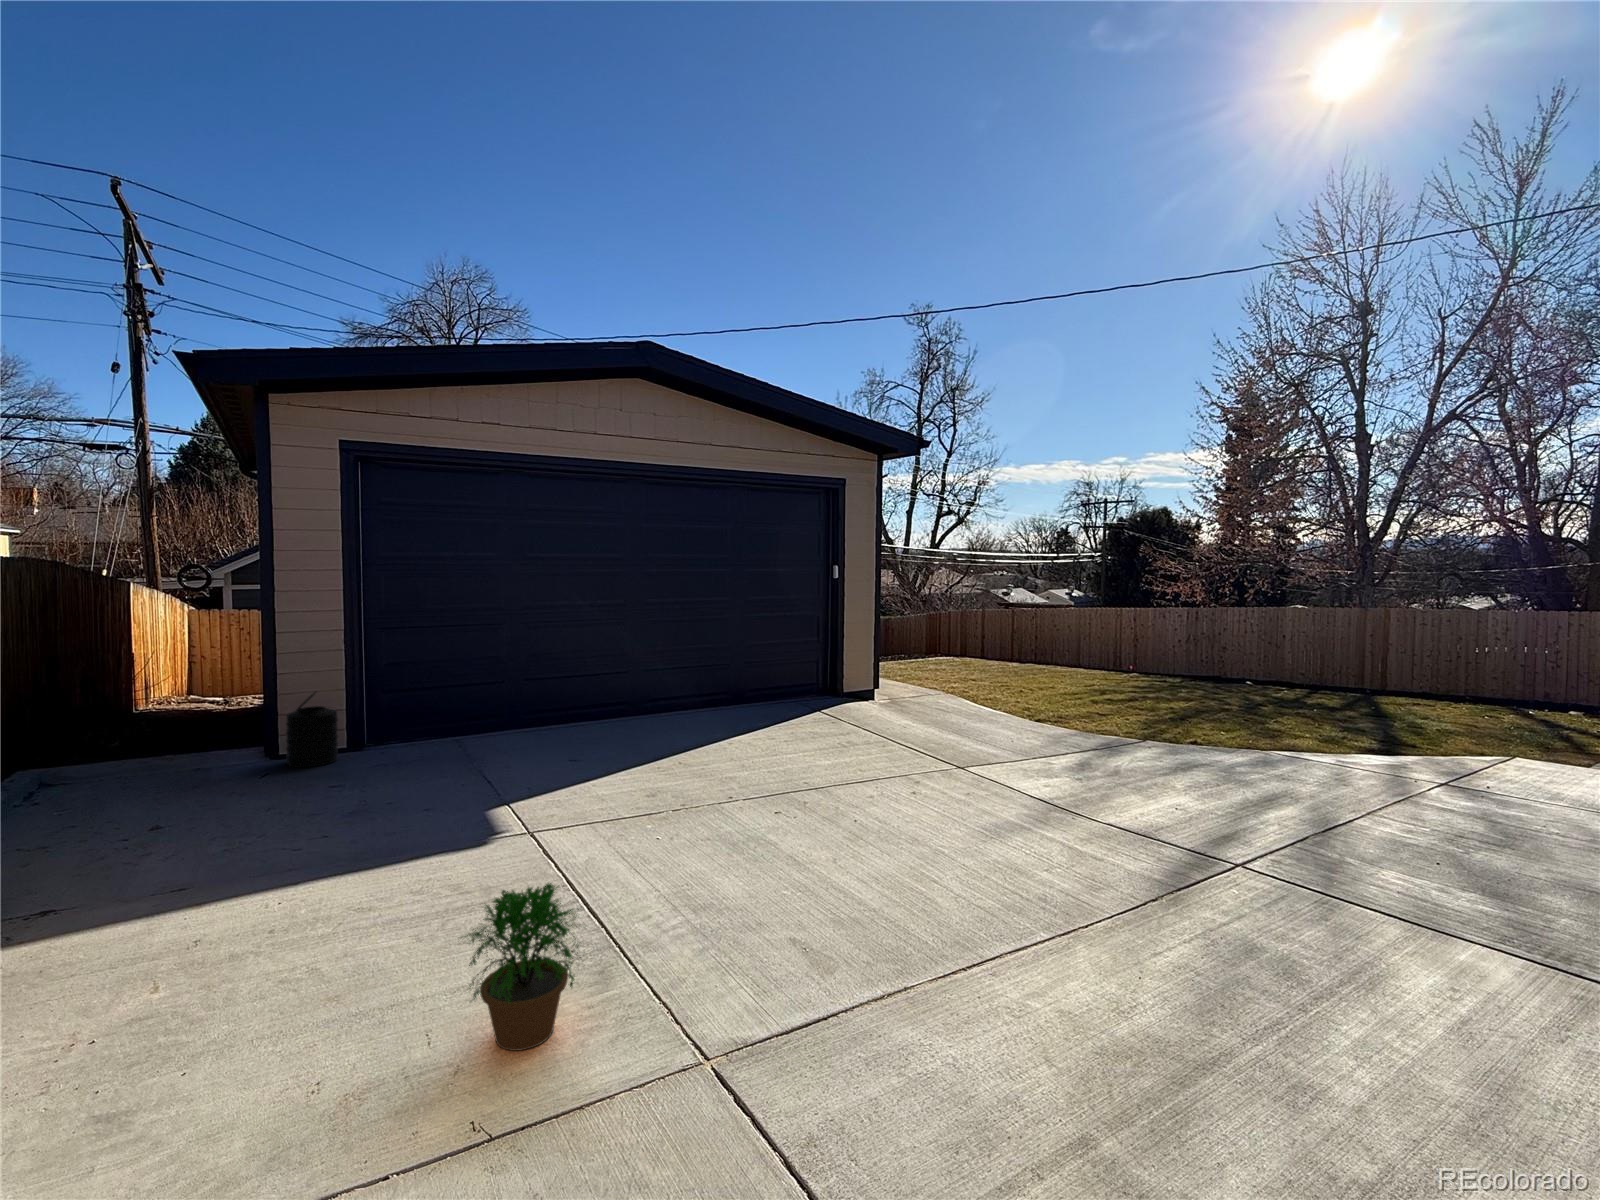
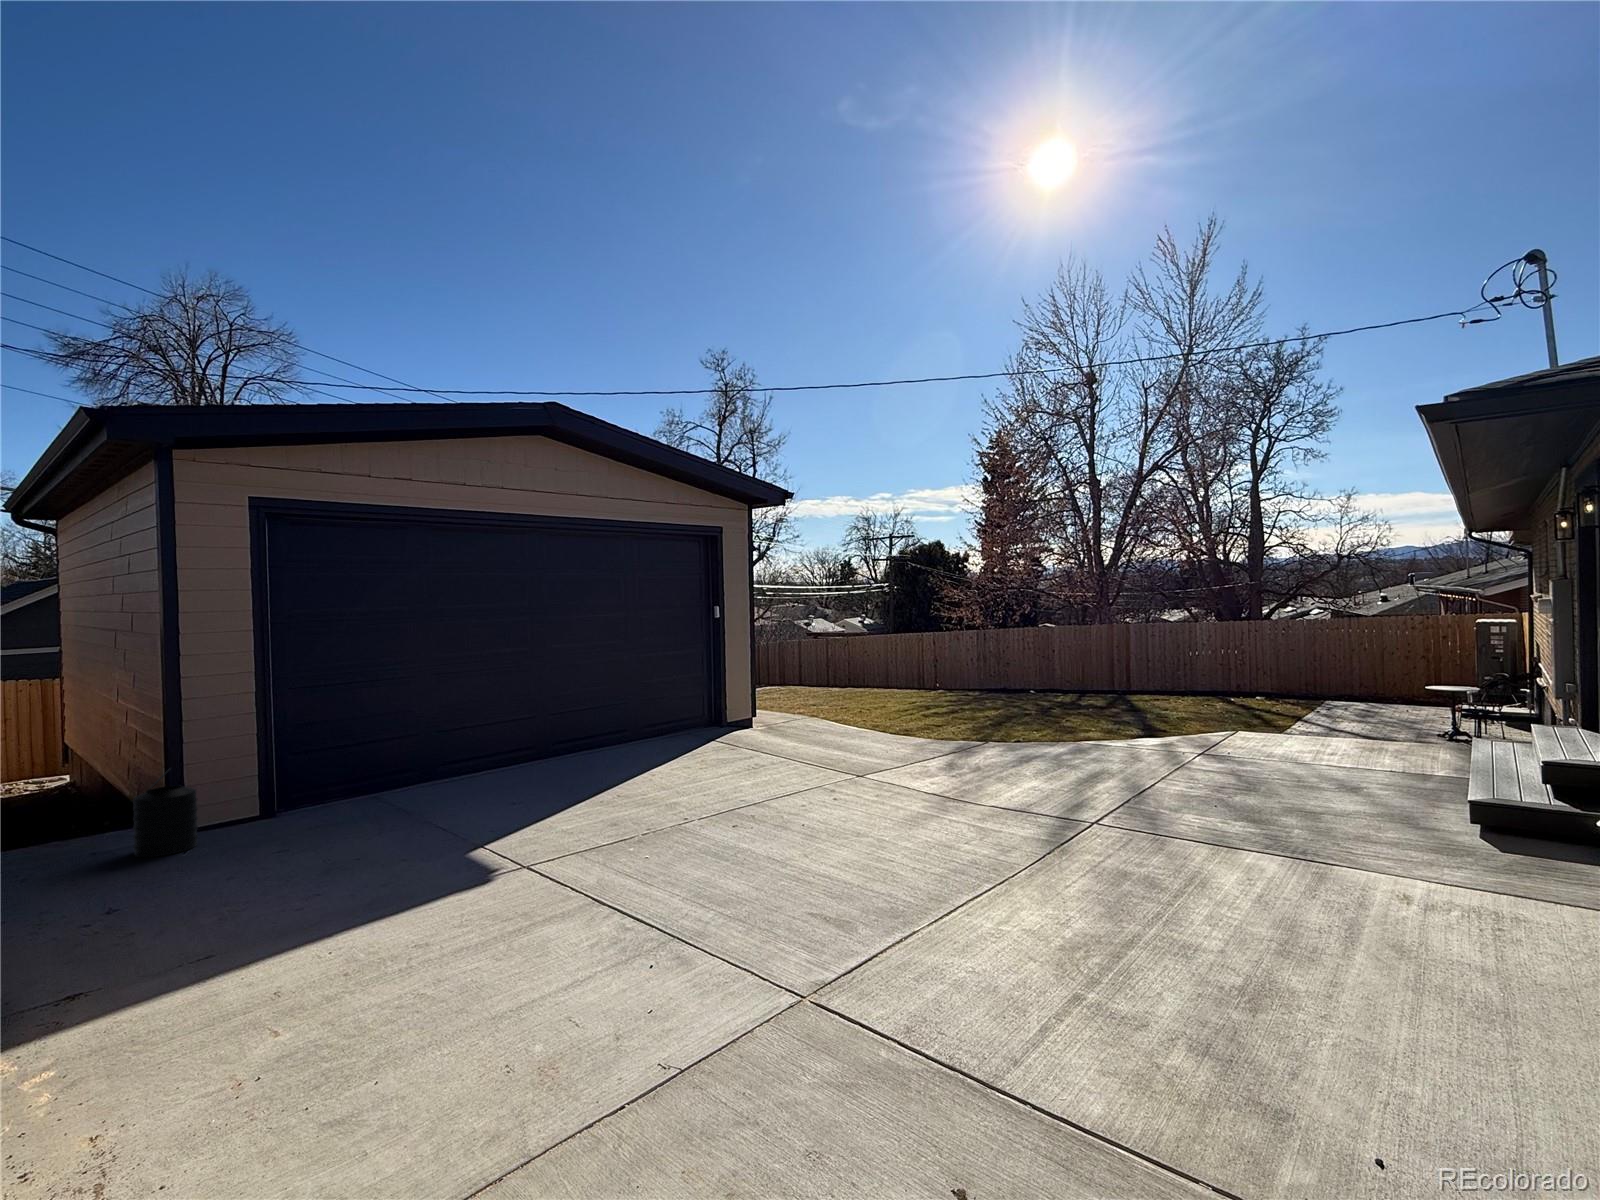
potted plant: present [464,883,581,1051] -> none [572,890,685,1041]

